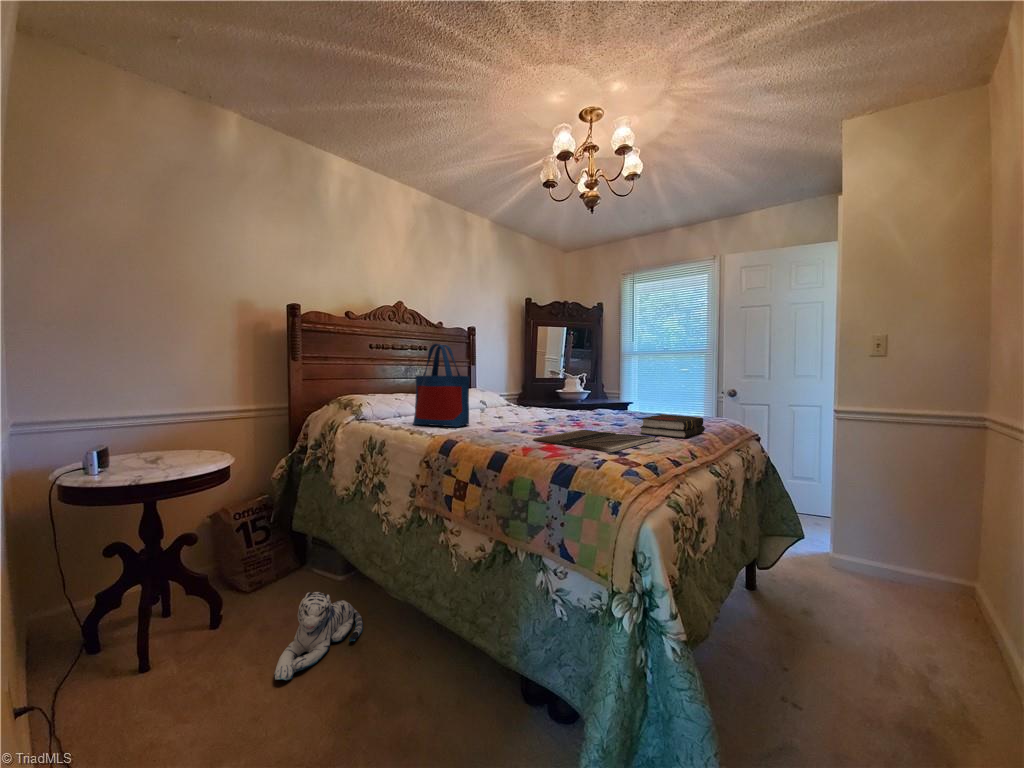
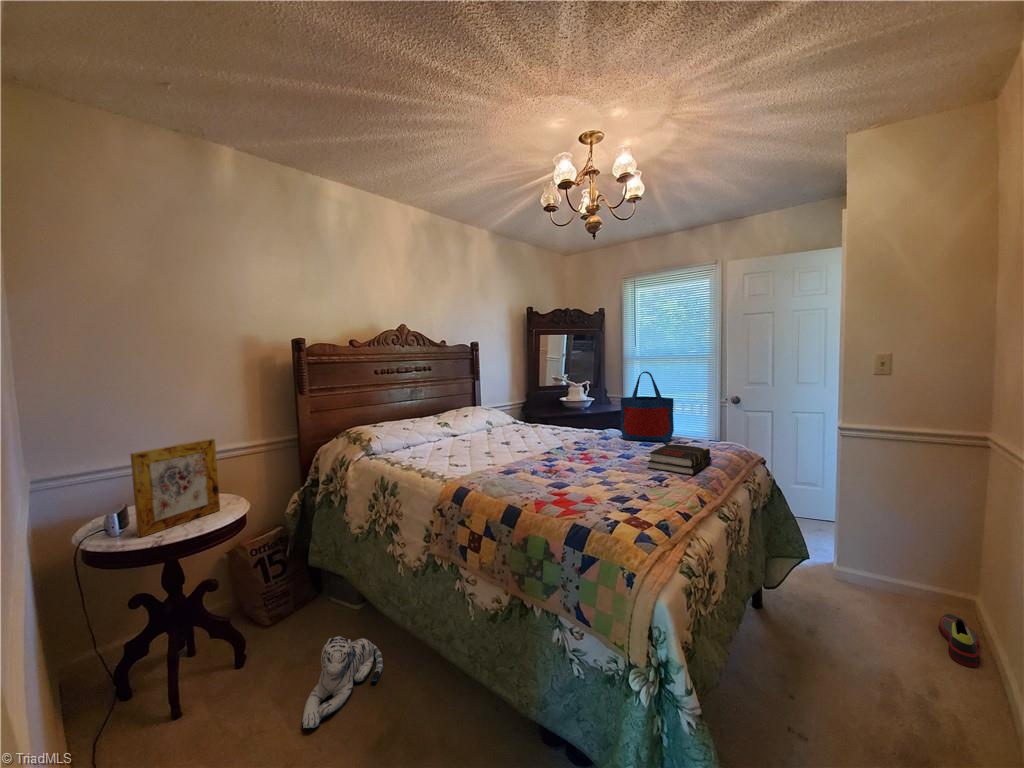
tote bag: present [413,344,470,427] -> present [620,371,674,442]
picture frame: none [115,386,204,475] -> present [131,439,220,537]
laptop: present [533,430,656,452] -> none [543,464,664,504]
shoe: none [937,596,979,645] -> present [939,614,979,667]

